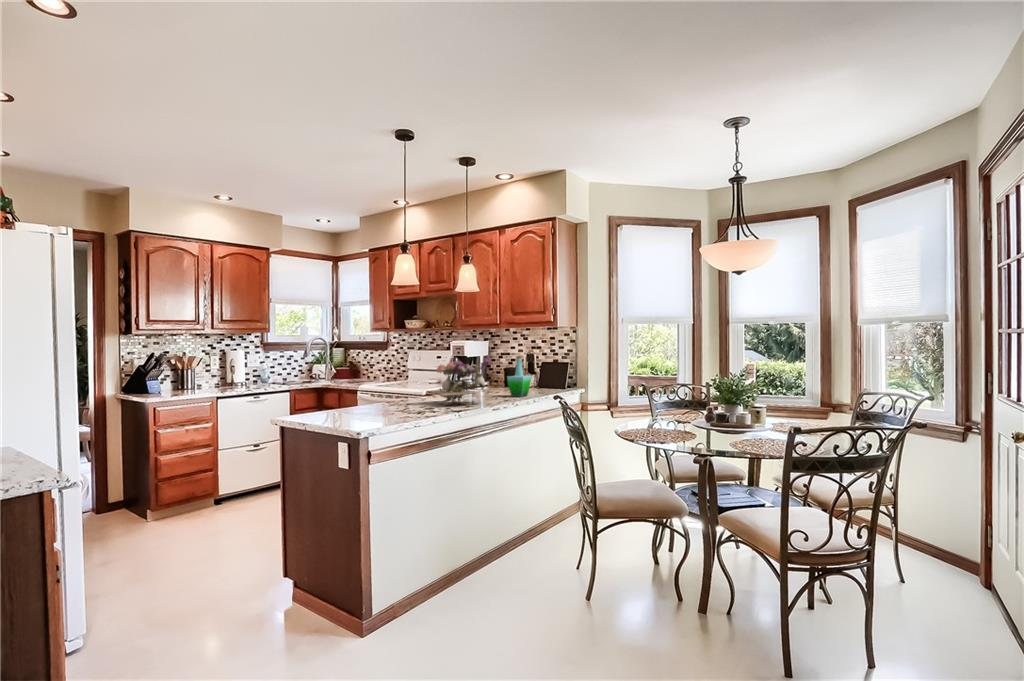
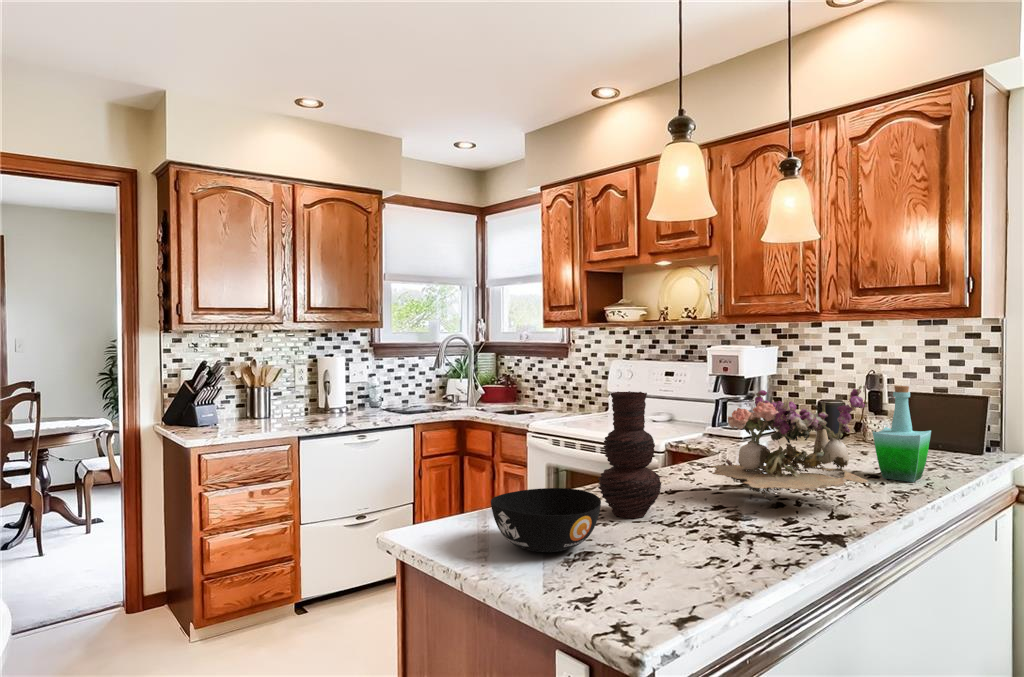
vase: none [377,357,404,409] -> present [598,391,661,518]
bowl: none [326,395,372,417] -> present [491,488,601,552]

